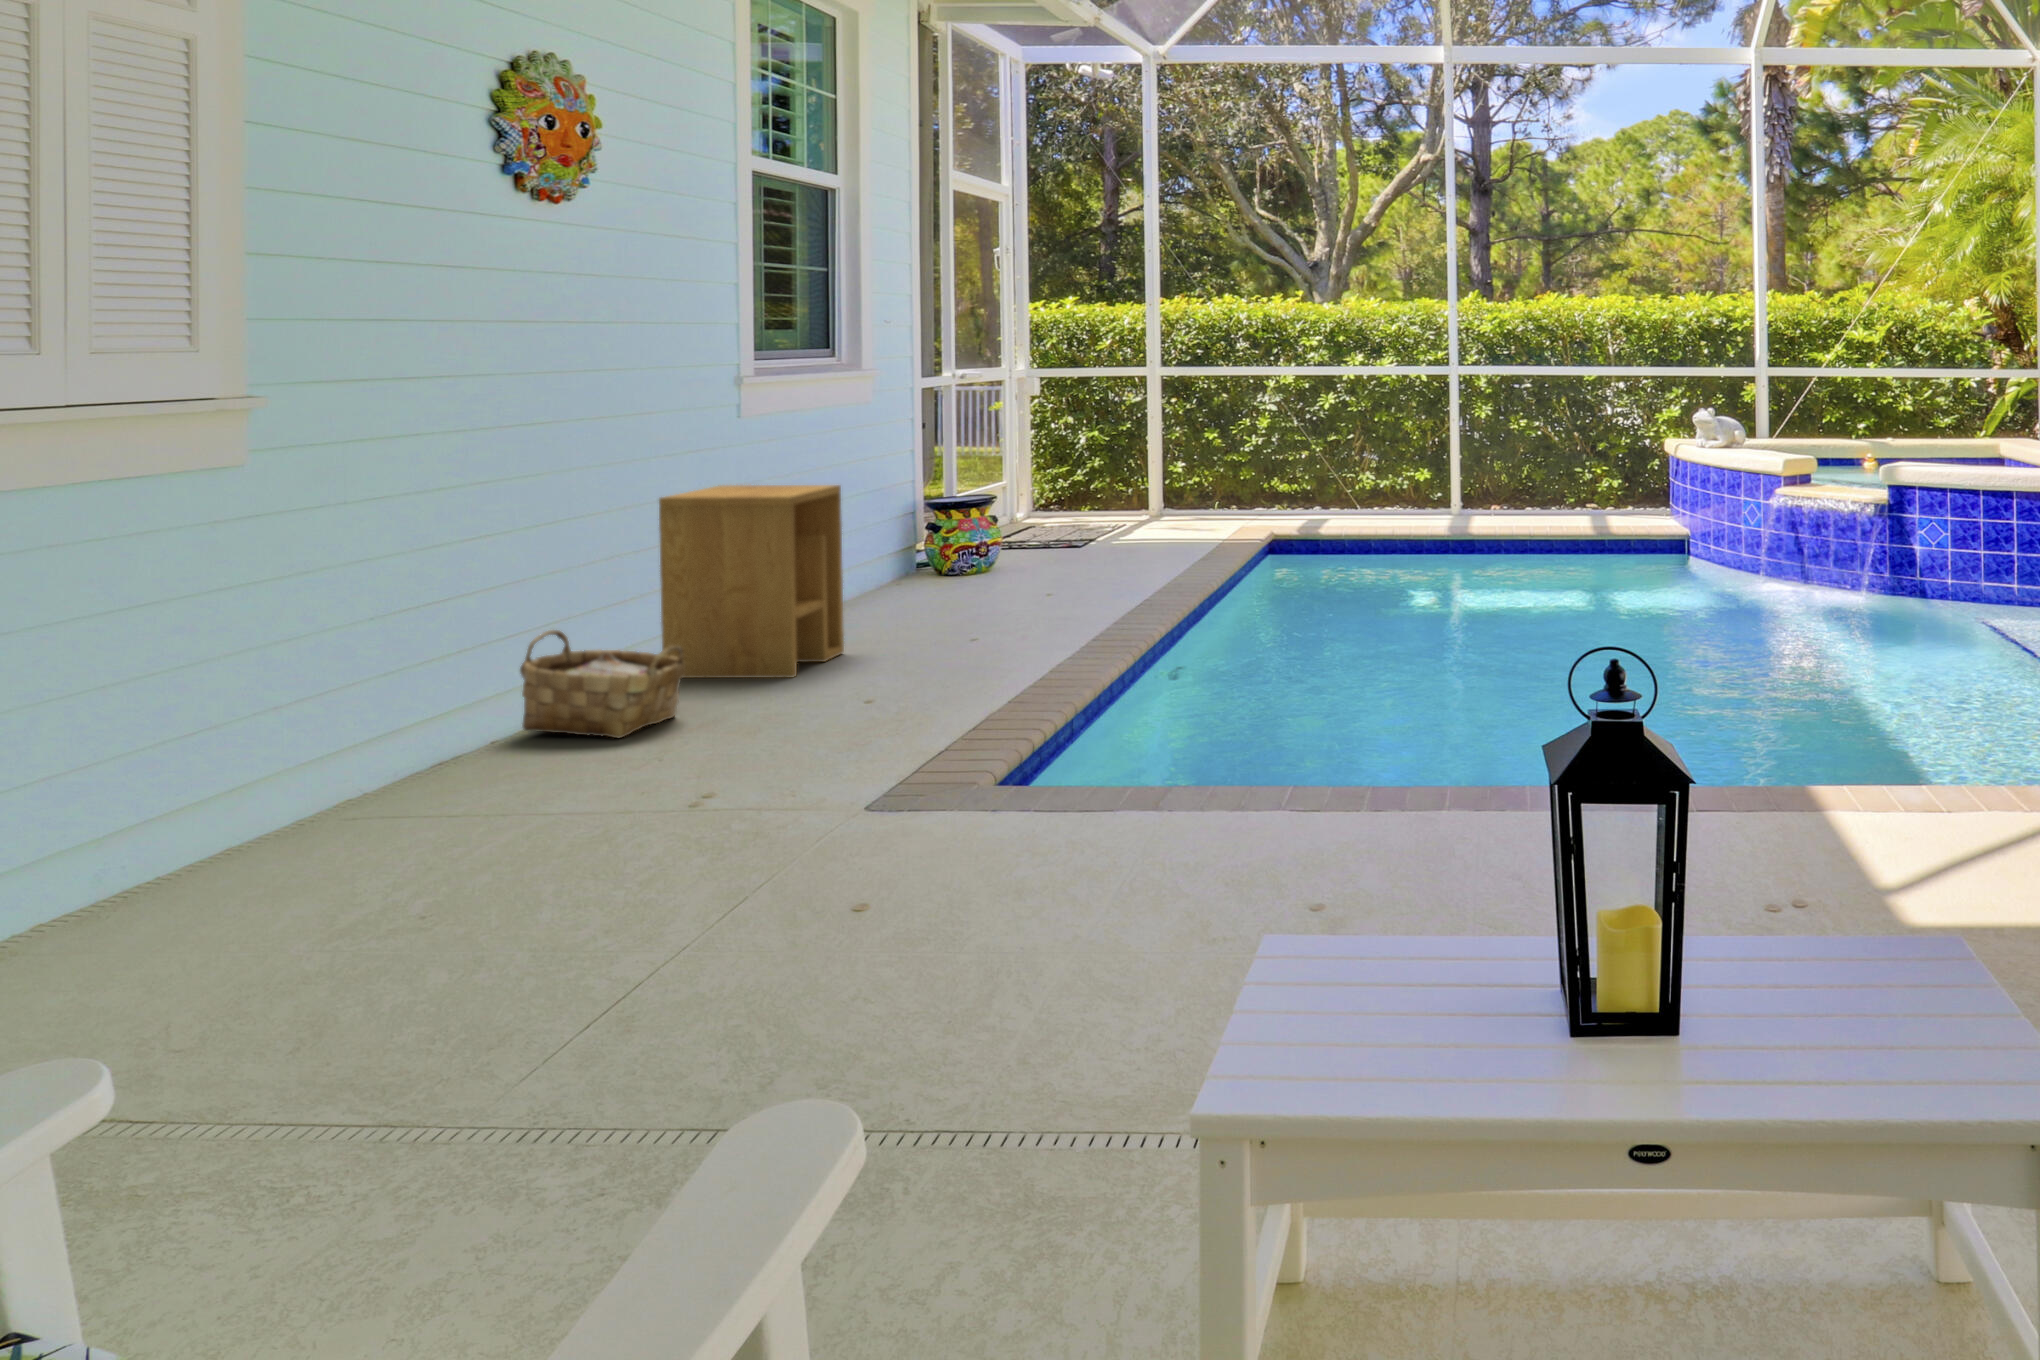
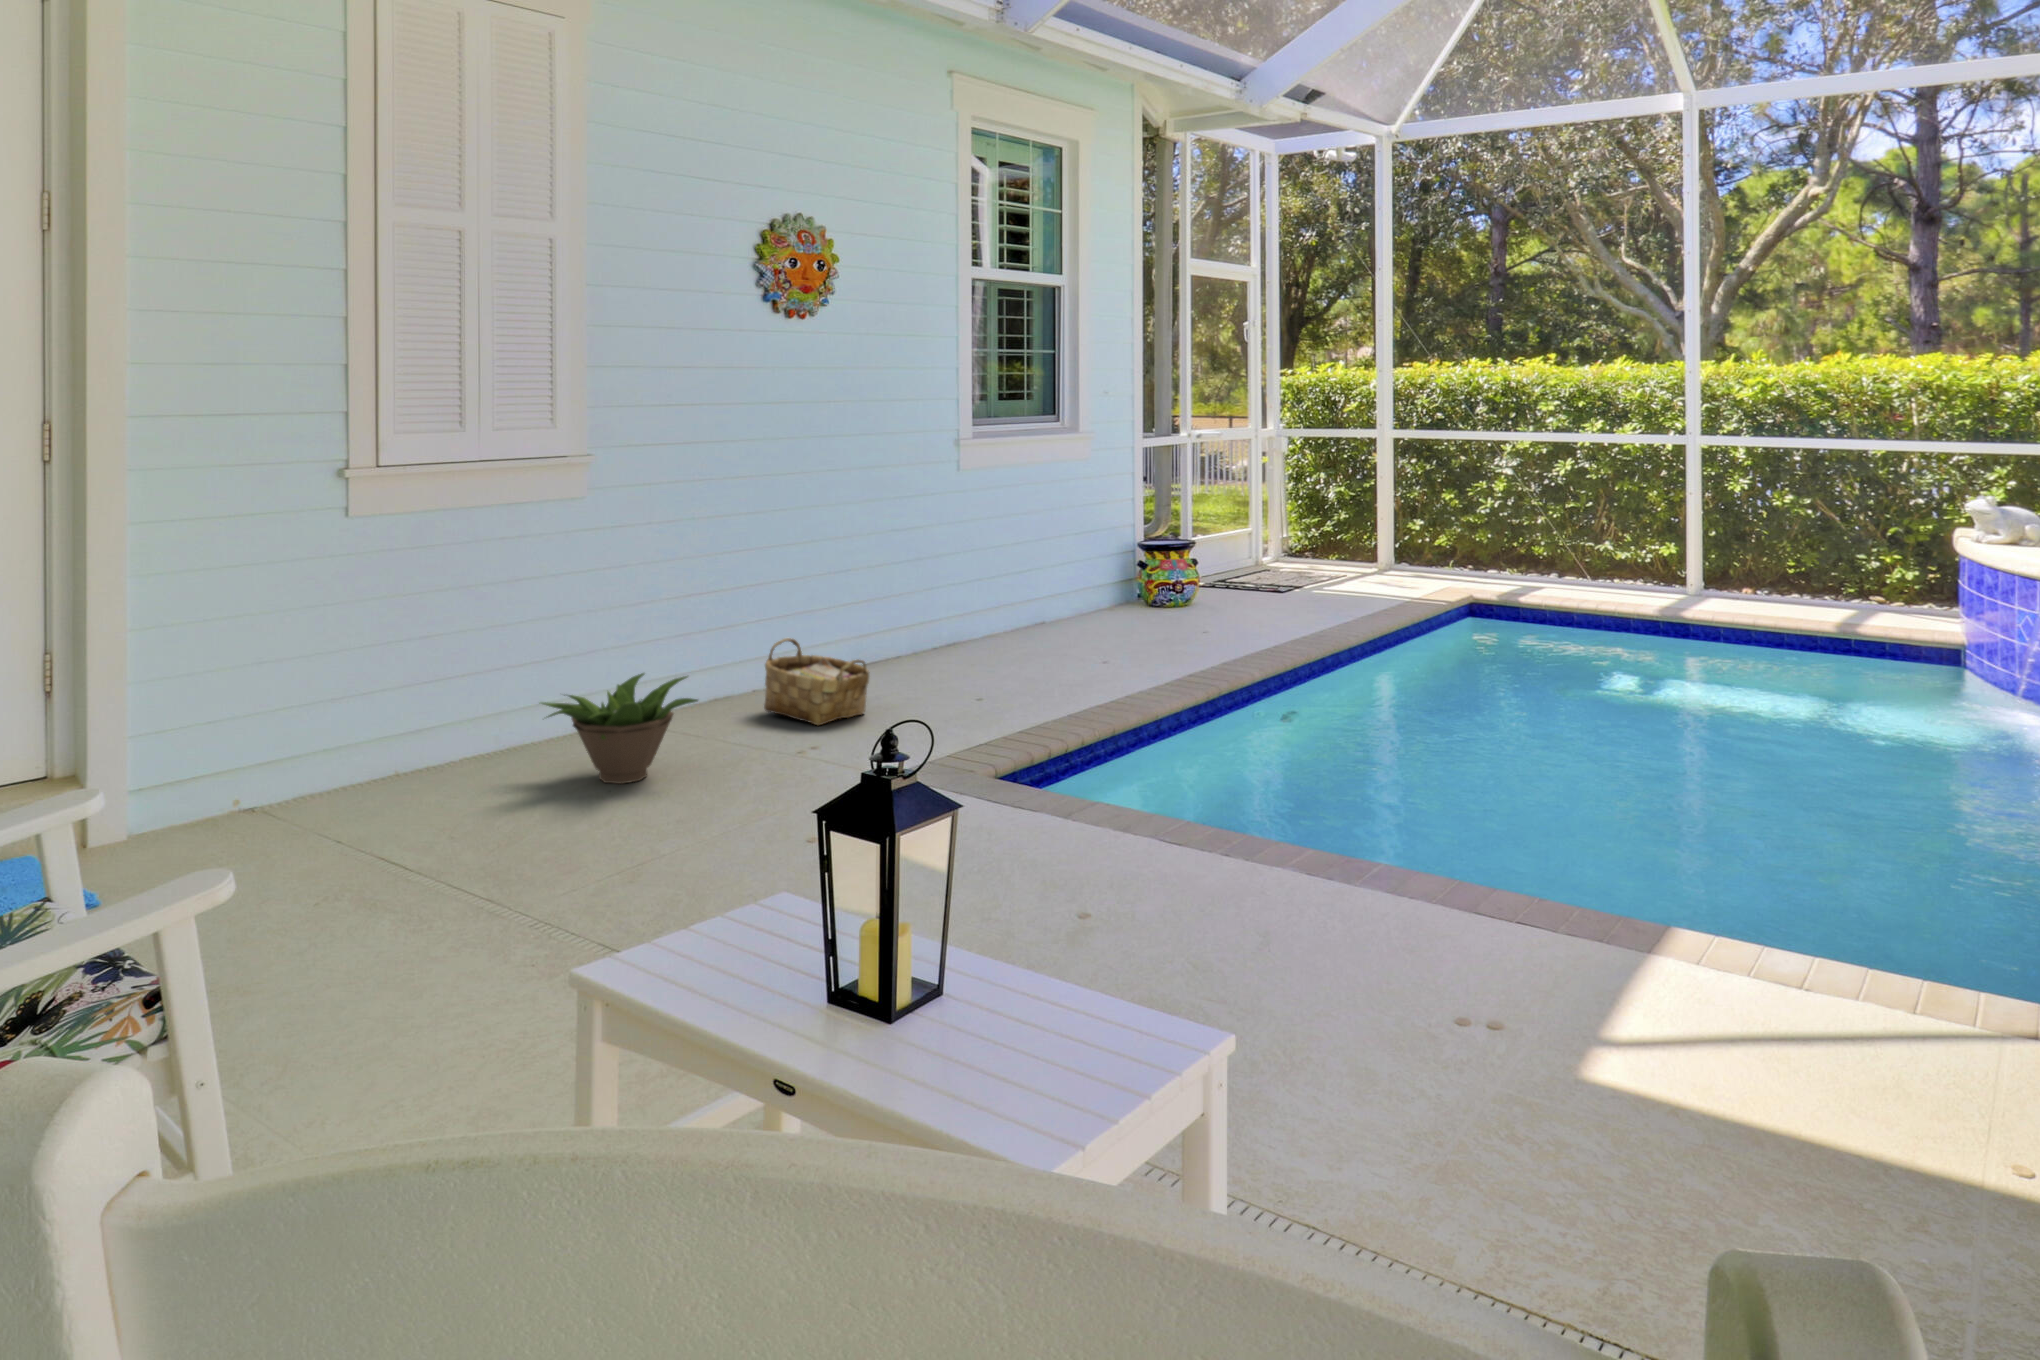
side table: present [659,485,844,678] -> none [881,532,1016,693]
decorative plant: none [190,687,494,857] -> present [542,673,698,784]

